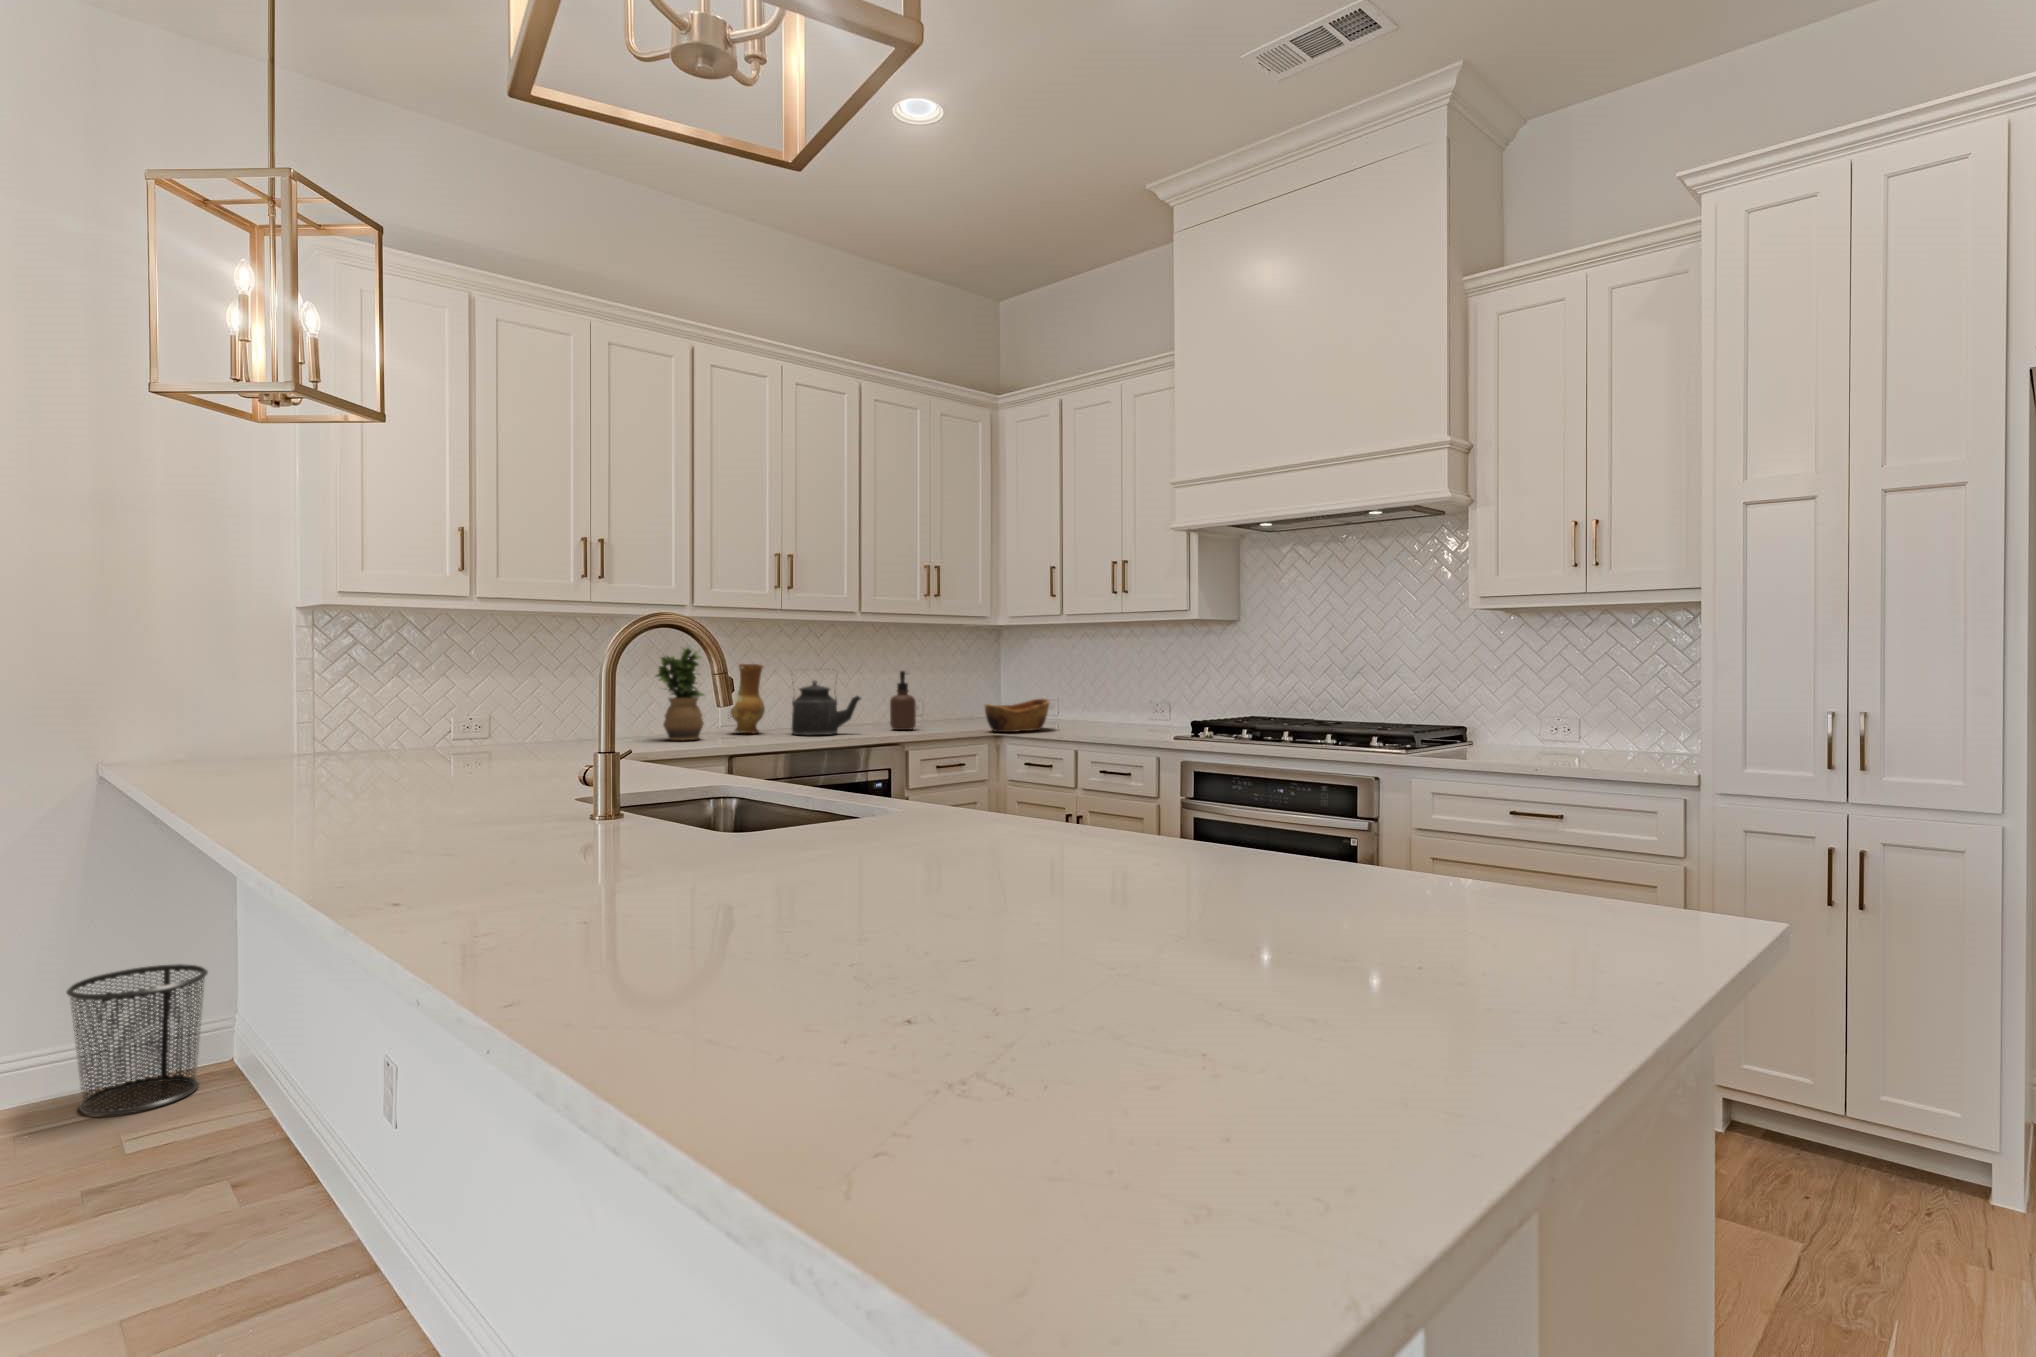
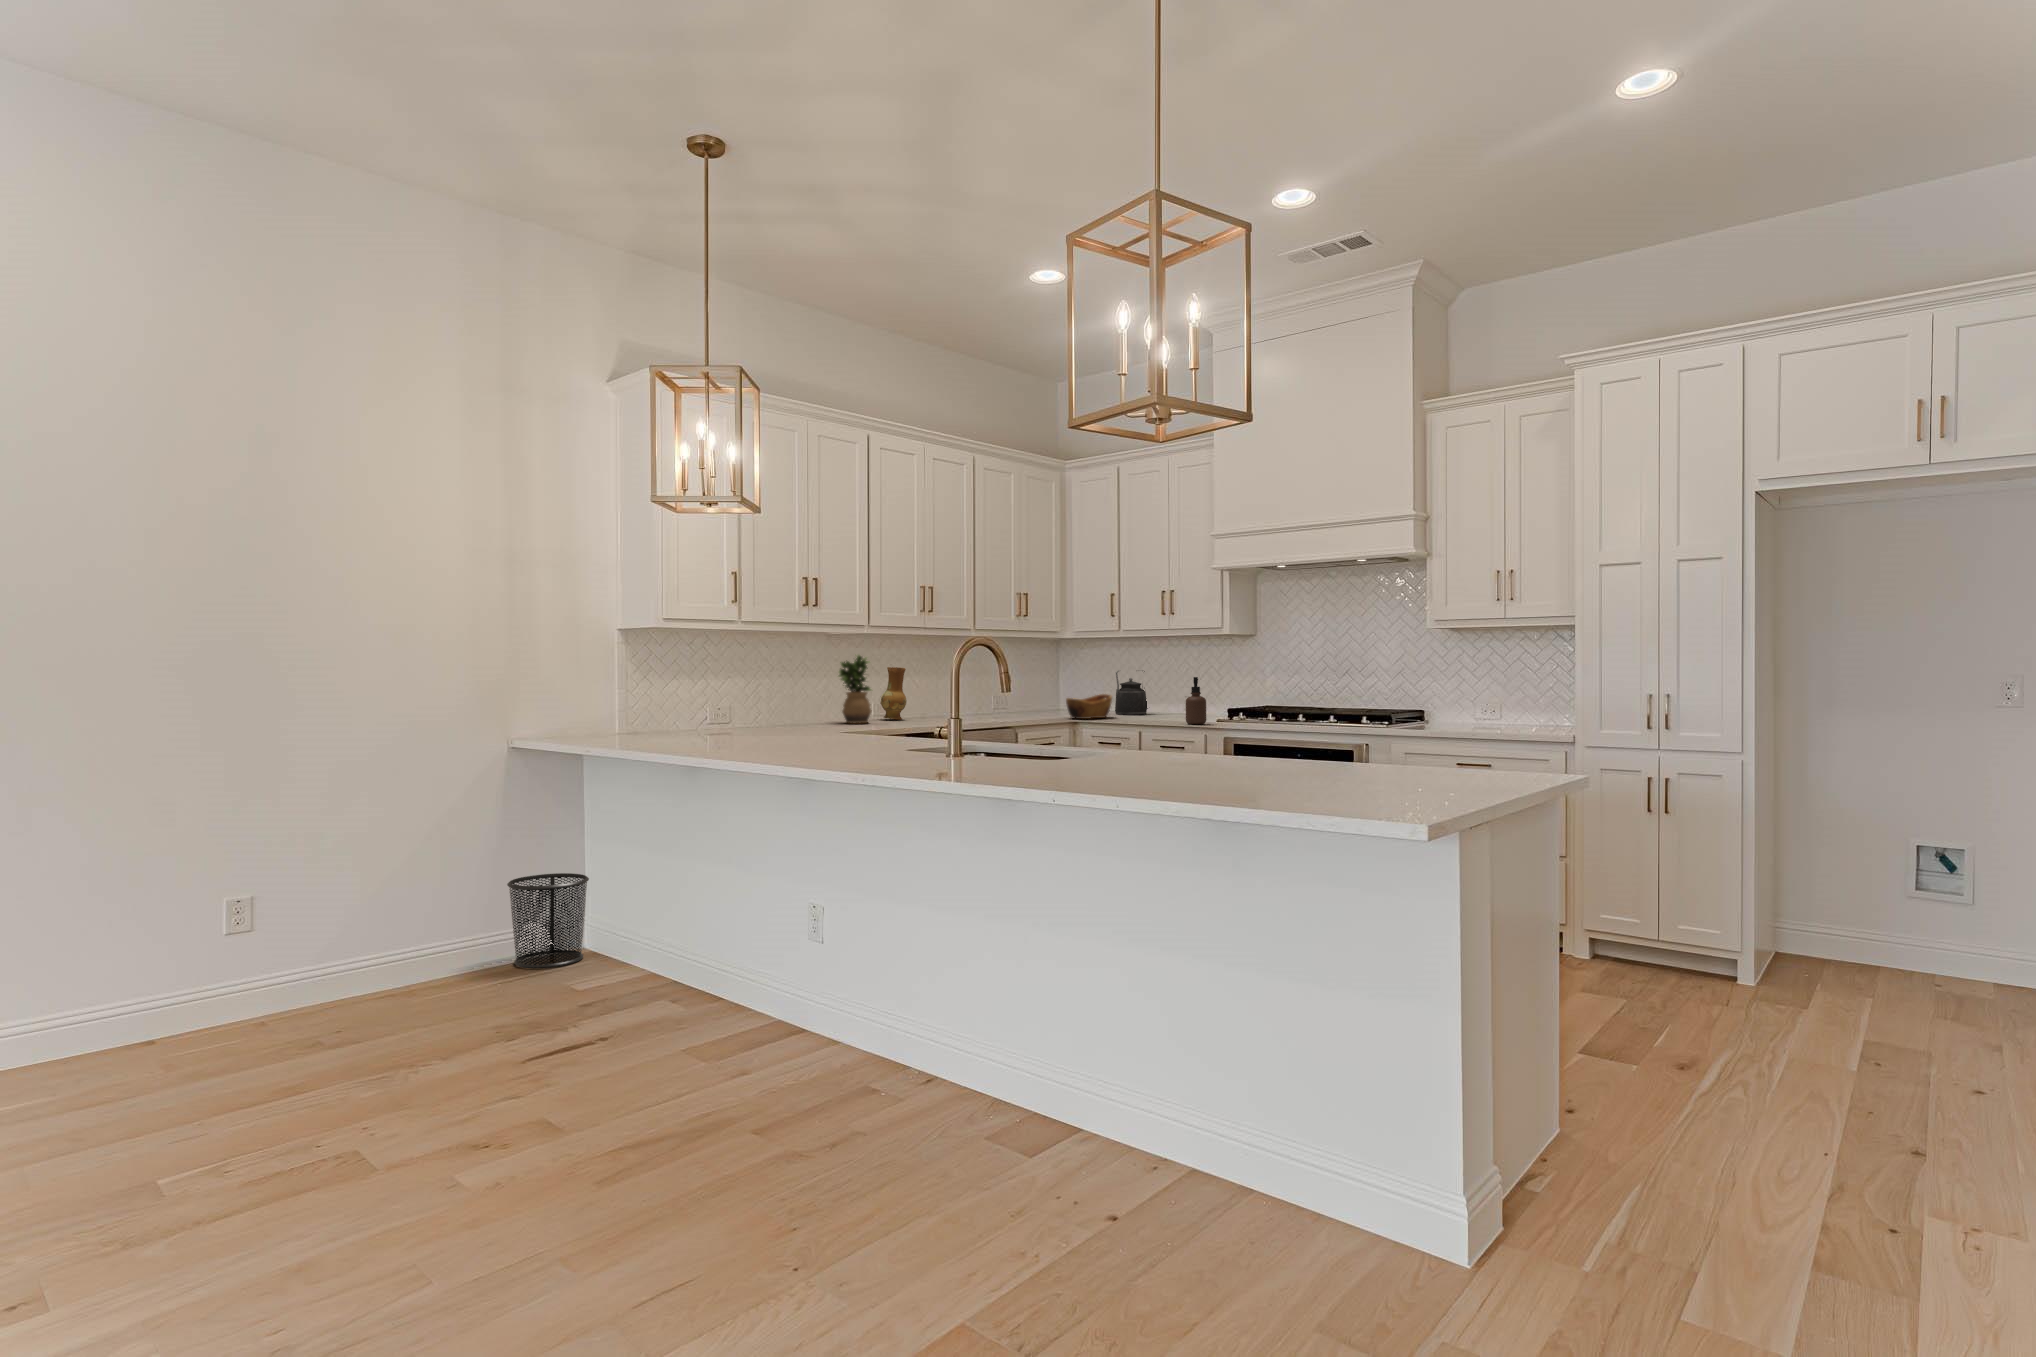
soap dispenser: present [890,671,916,730] -> present [1186,677,1206,724]
kettle: present [792,681,861,735] -> present [1115,670,1148,715]

